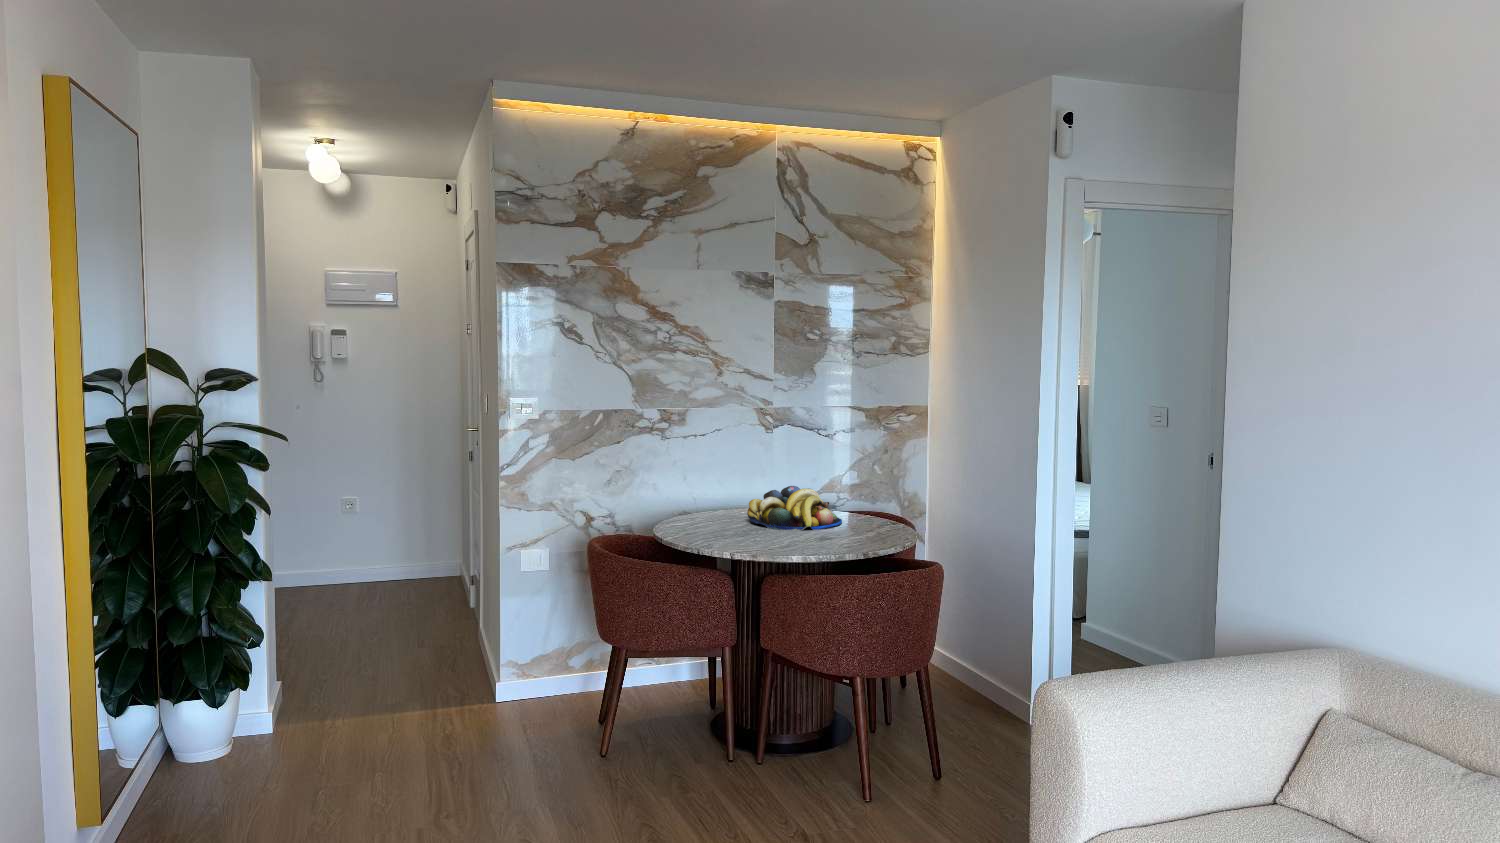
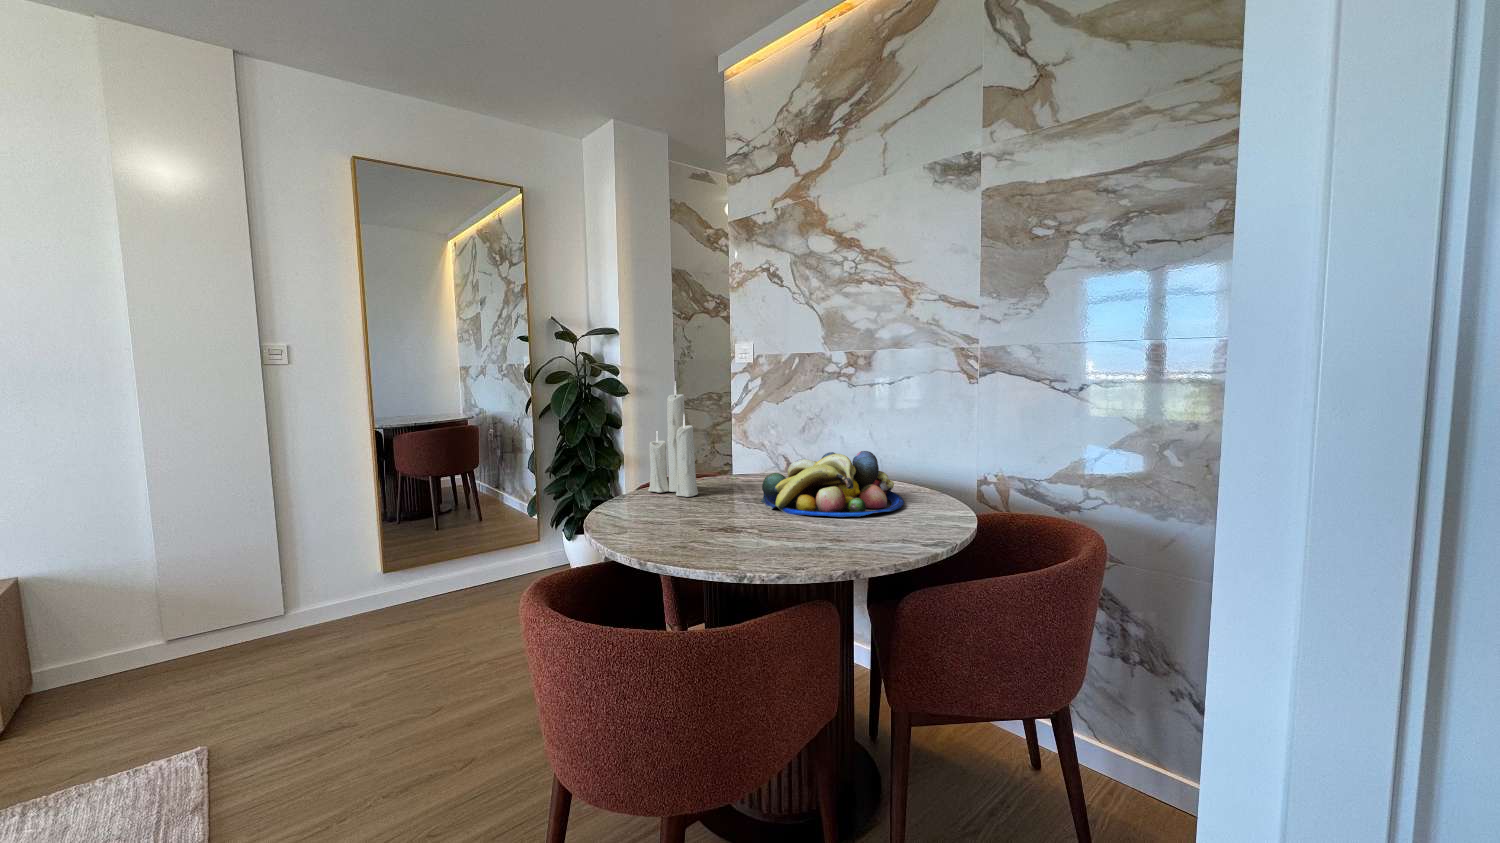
candle: none [701,442,743,539] -> present [648,381,698,497]

